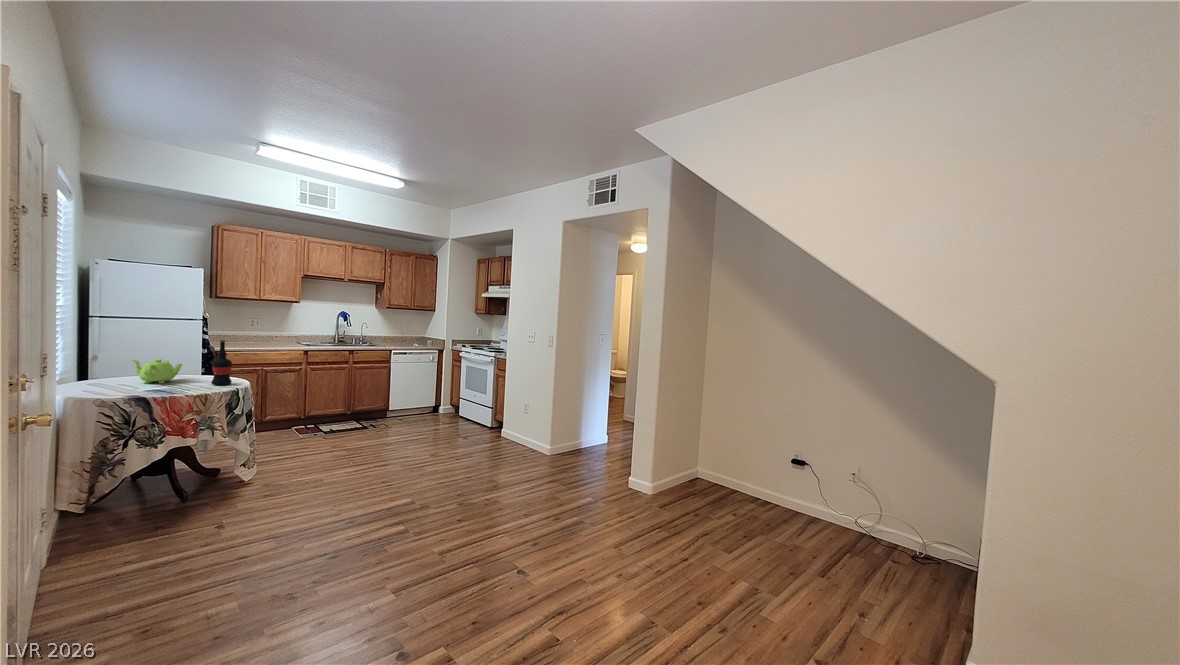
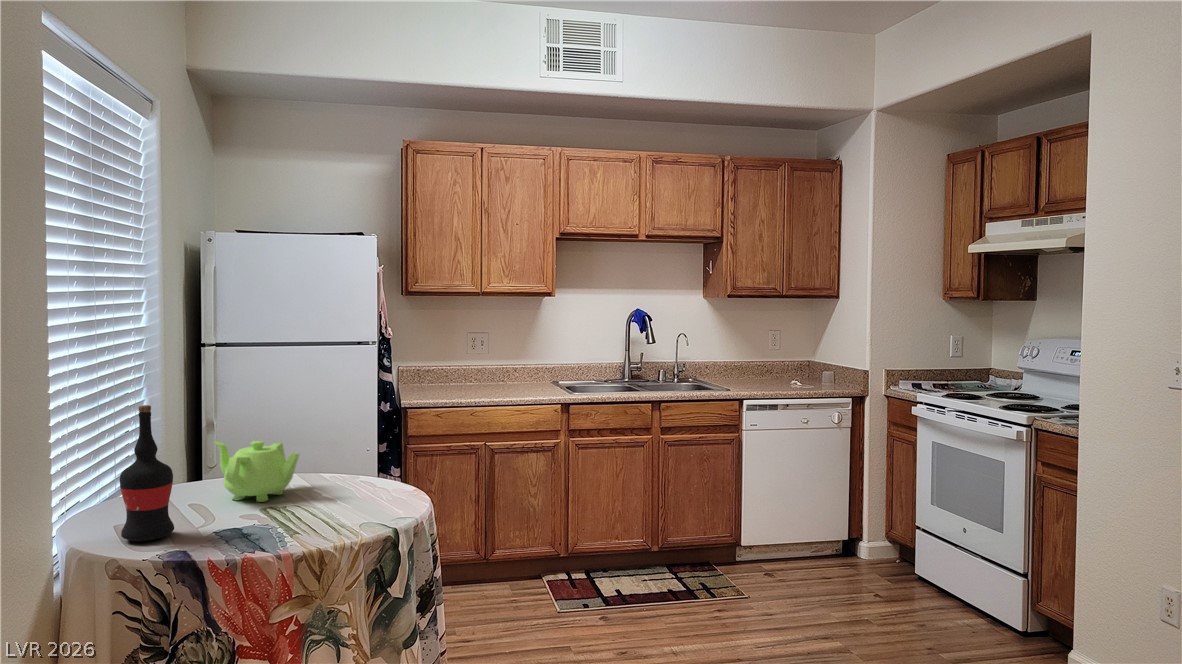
wine bottle: present [211,340,232,385] -> present [120,405,174,541]

